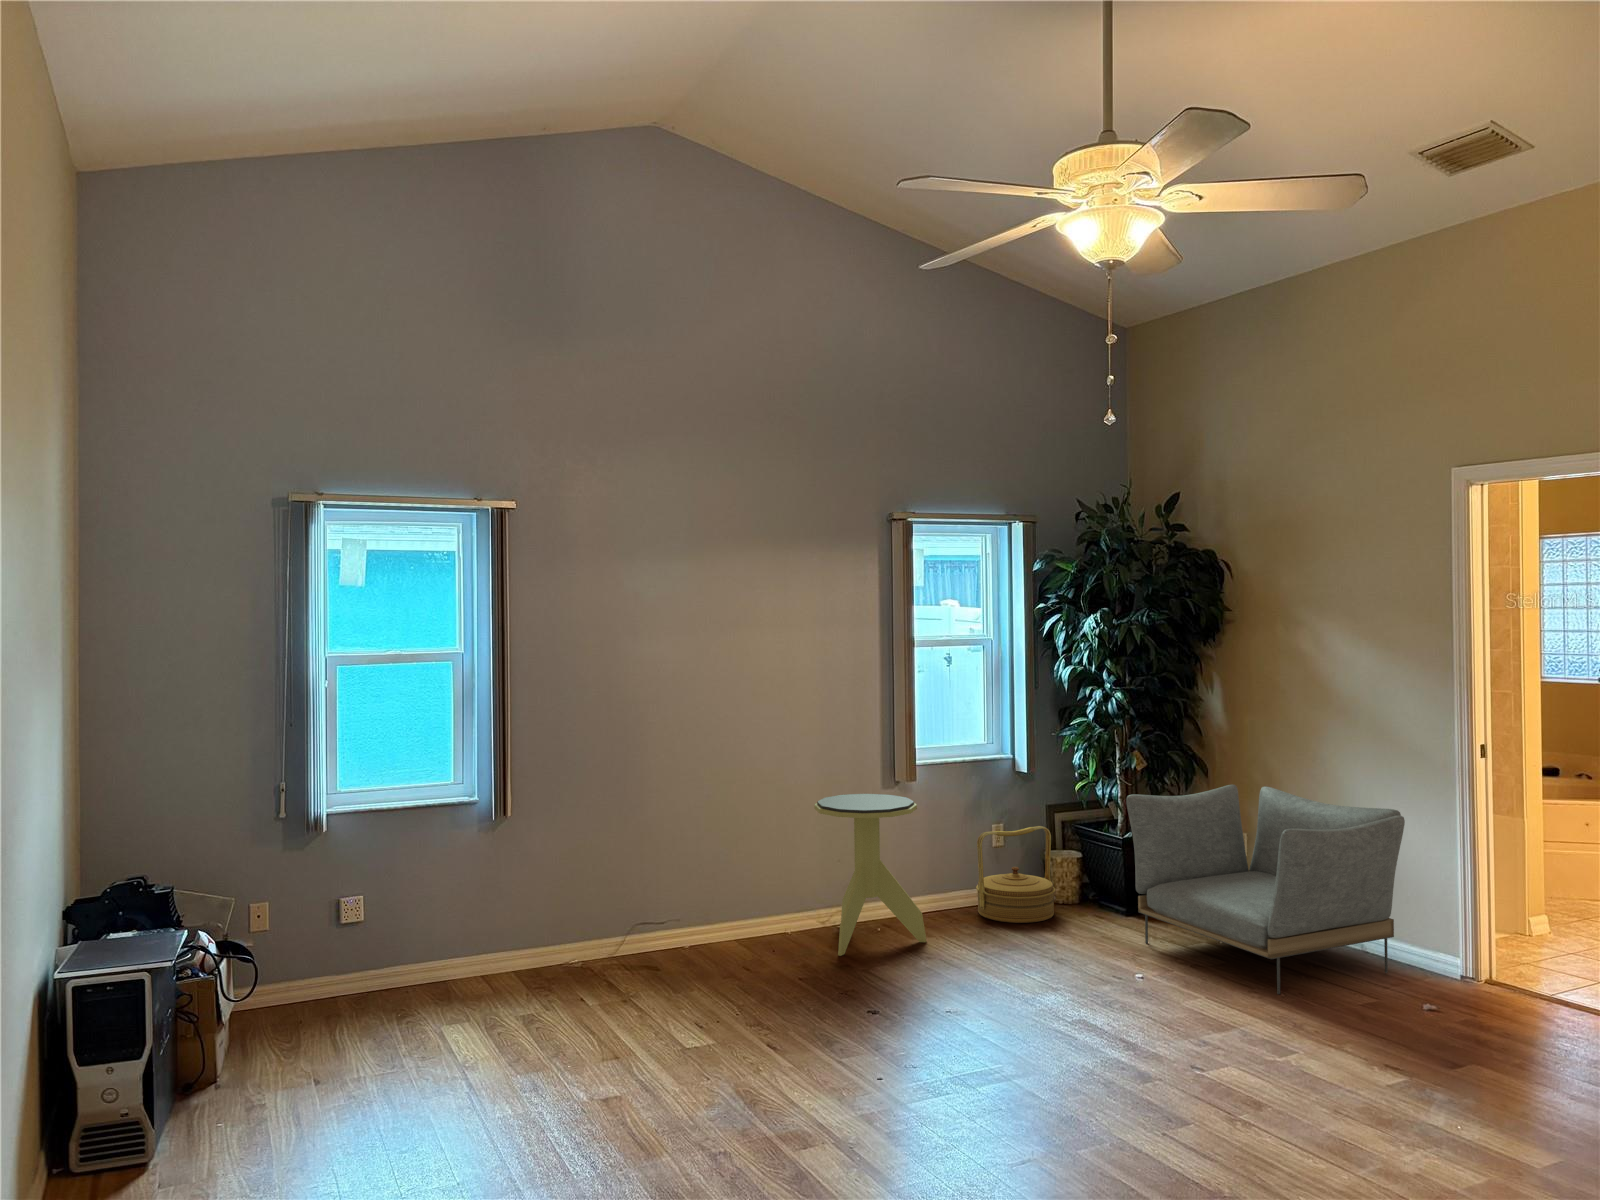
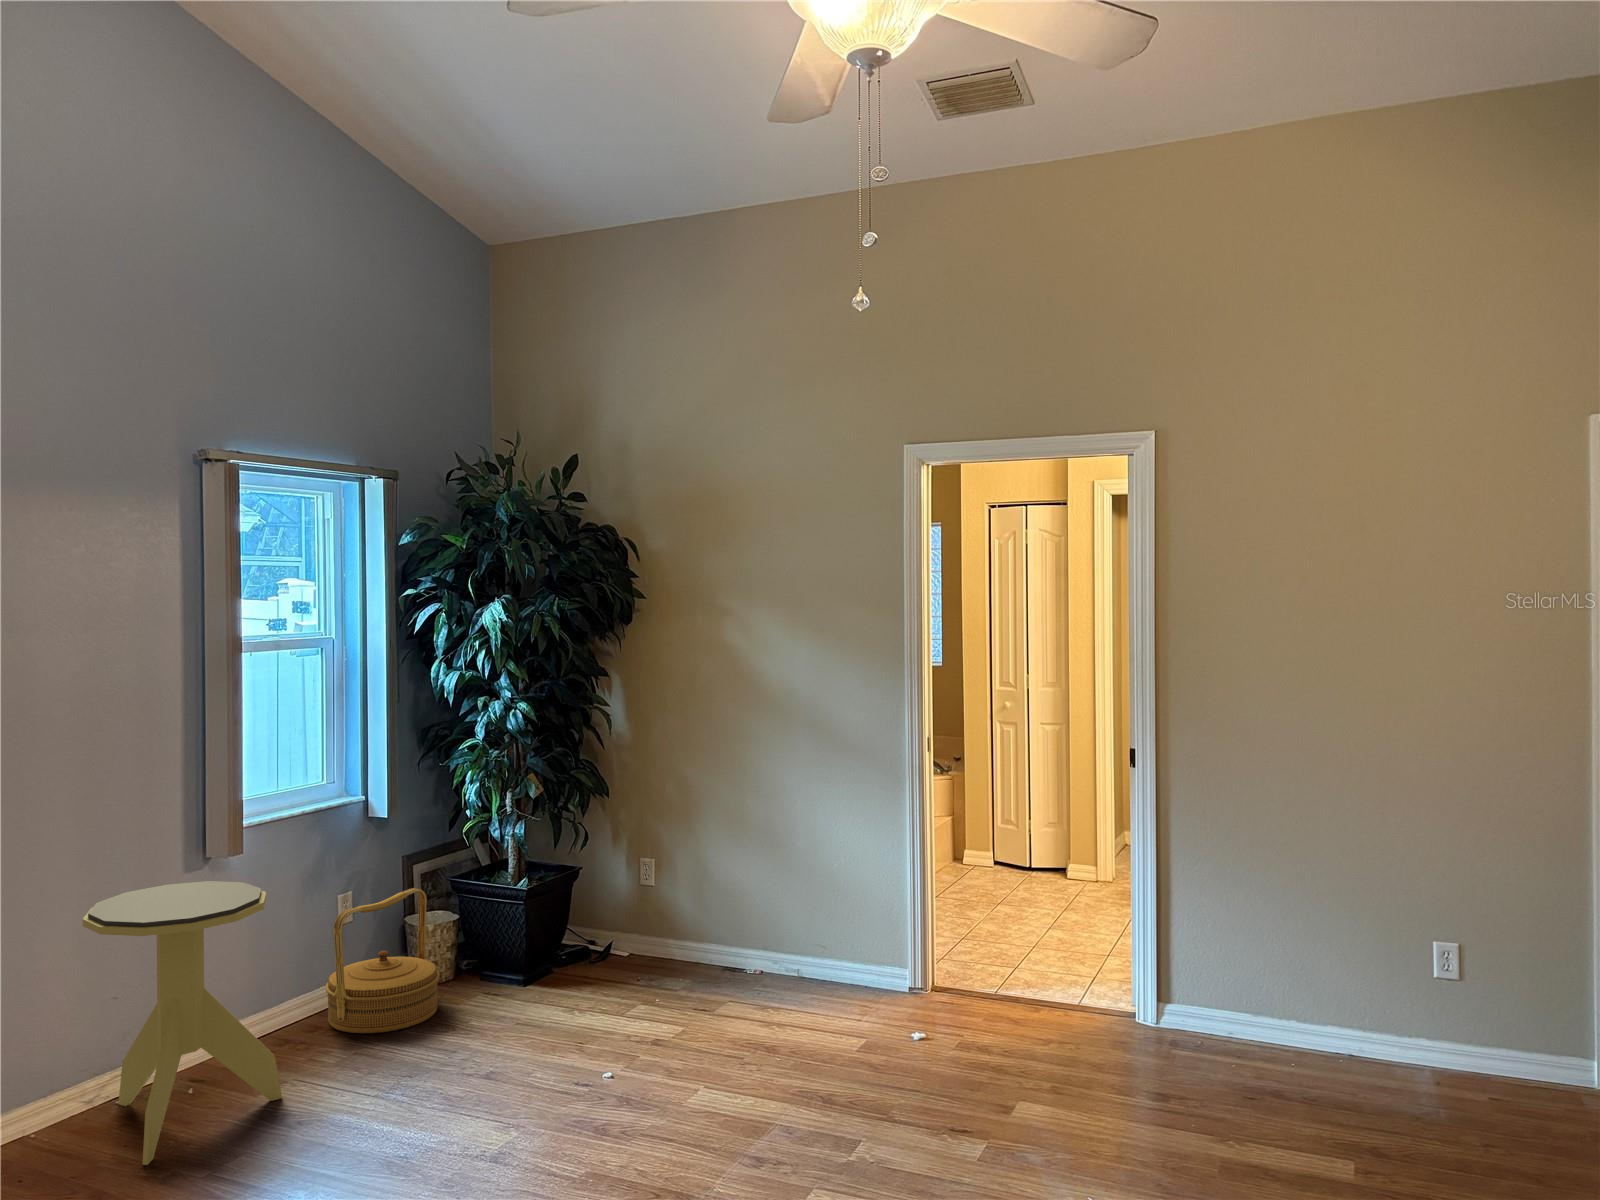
armchair: present [1126,785,1405,994] -> none [552,803,866,1059]

